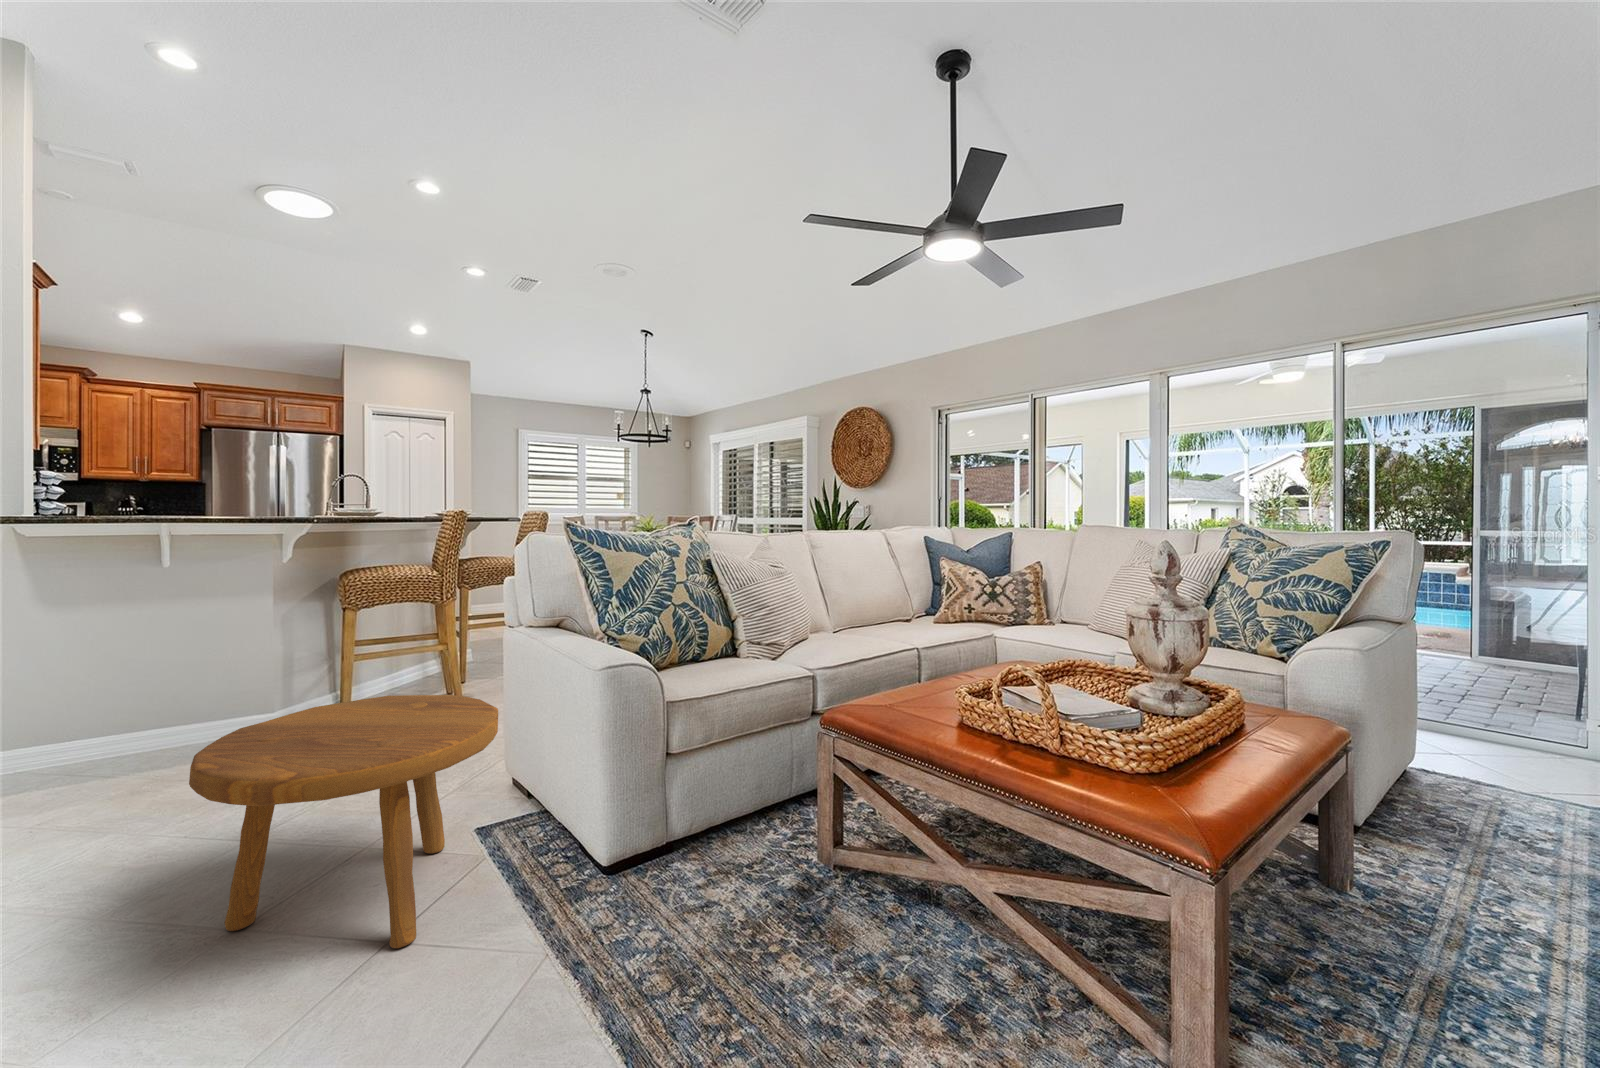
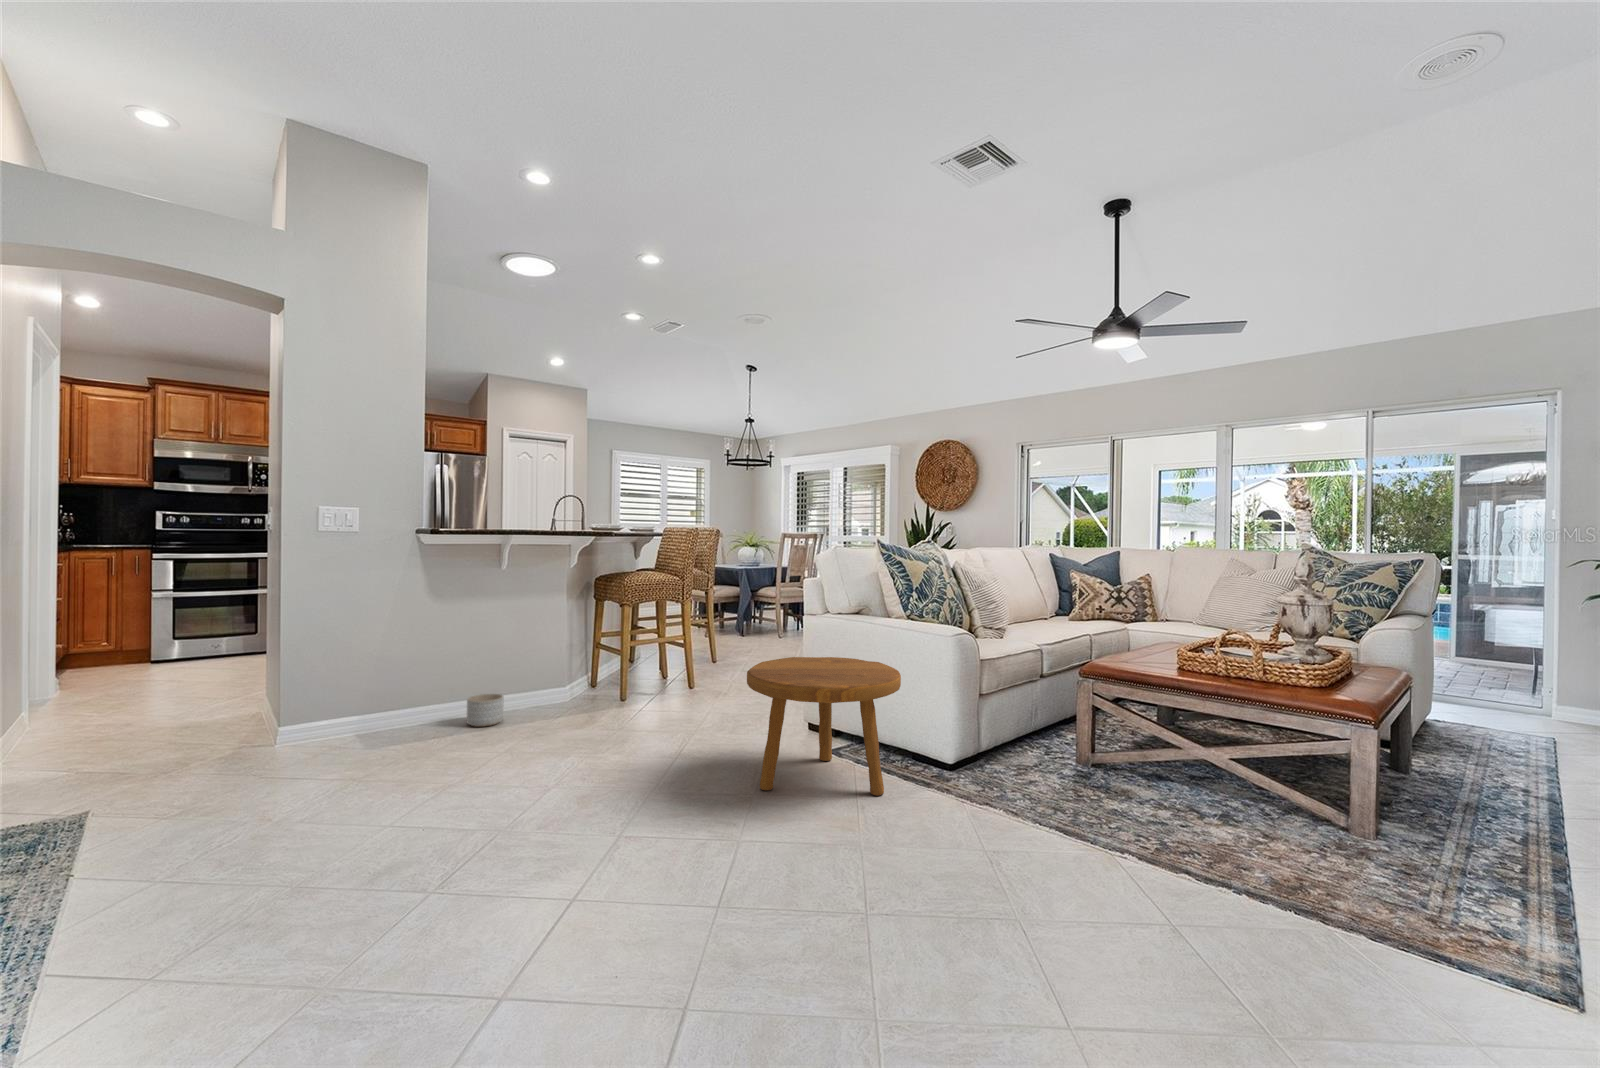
planter: none [50,727,118,775] -> present [467,694,504,727]

